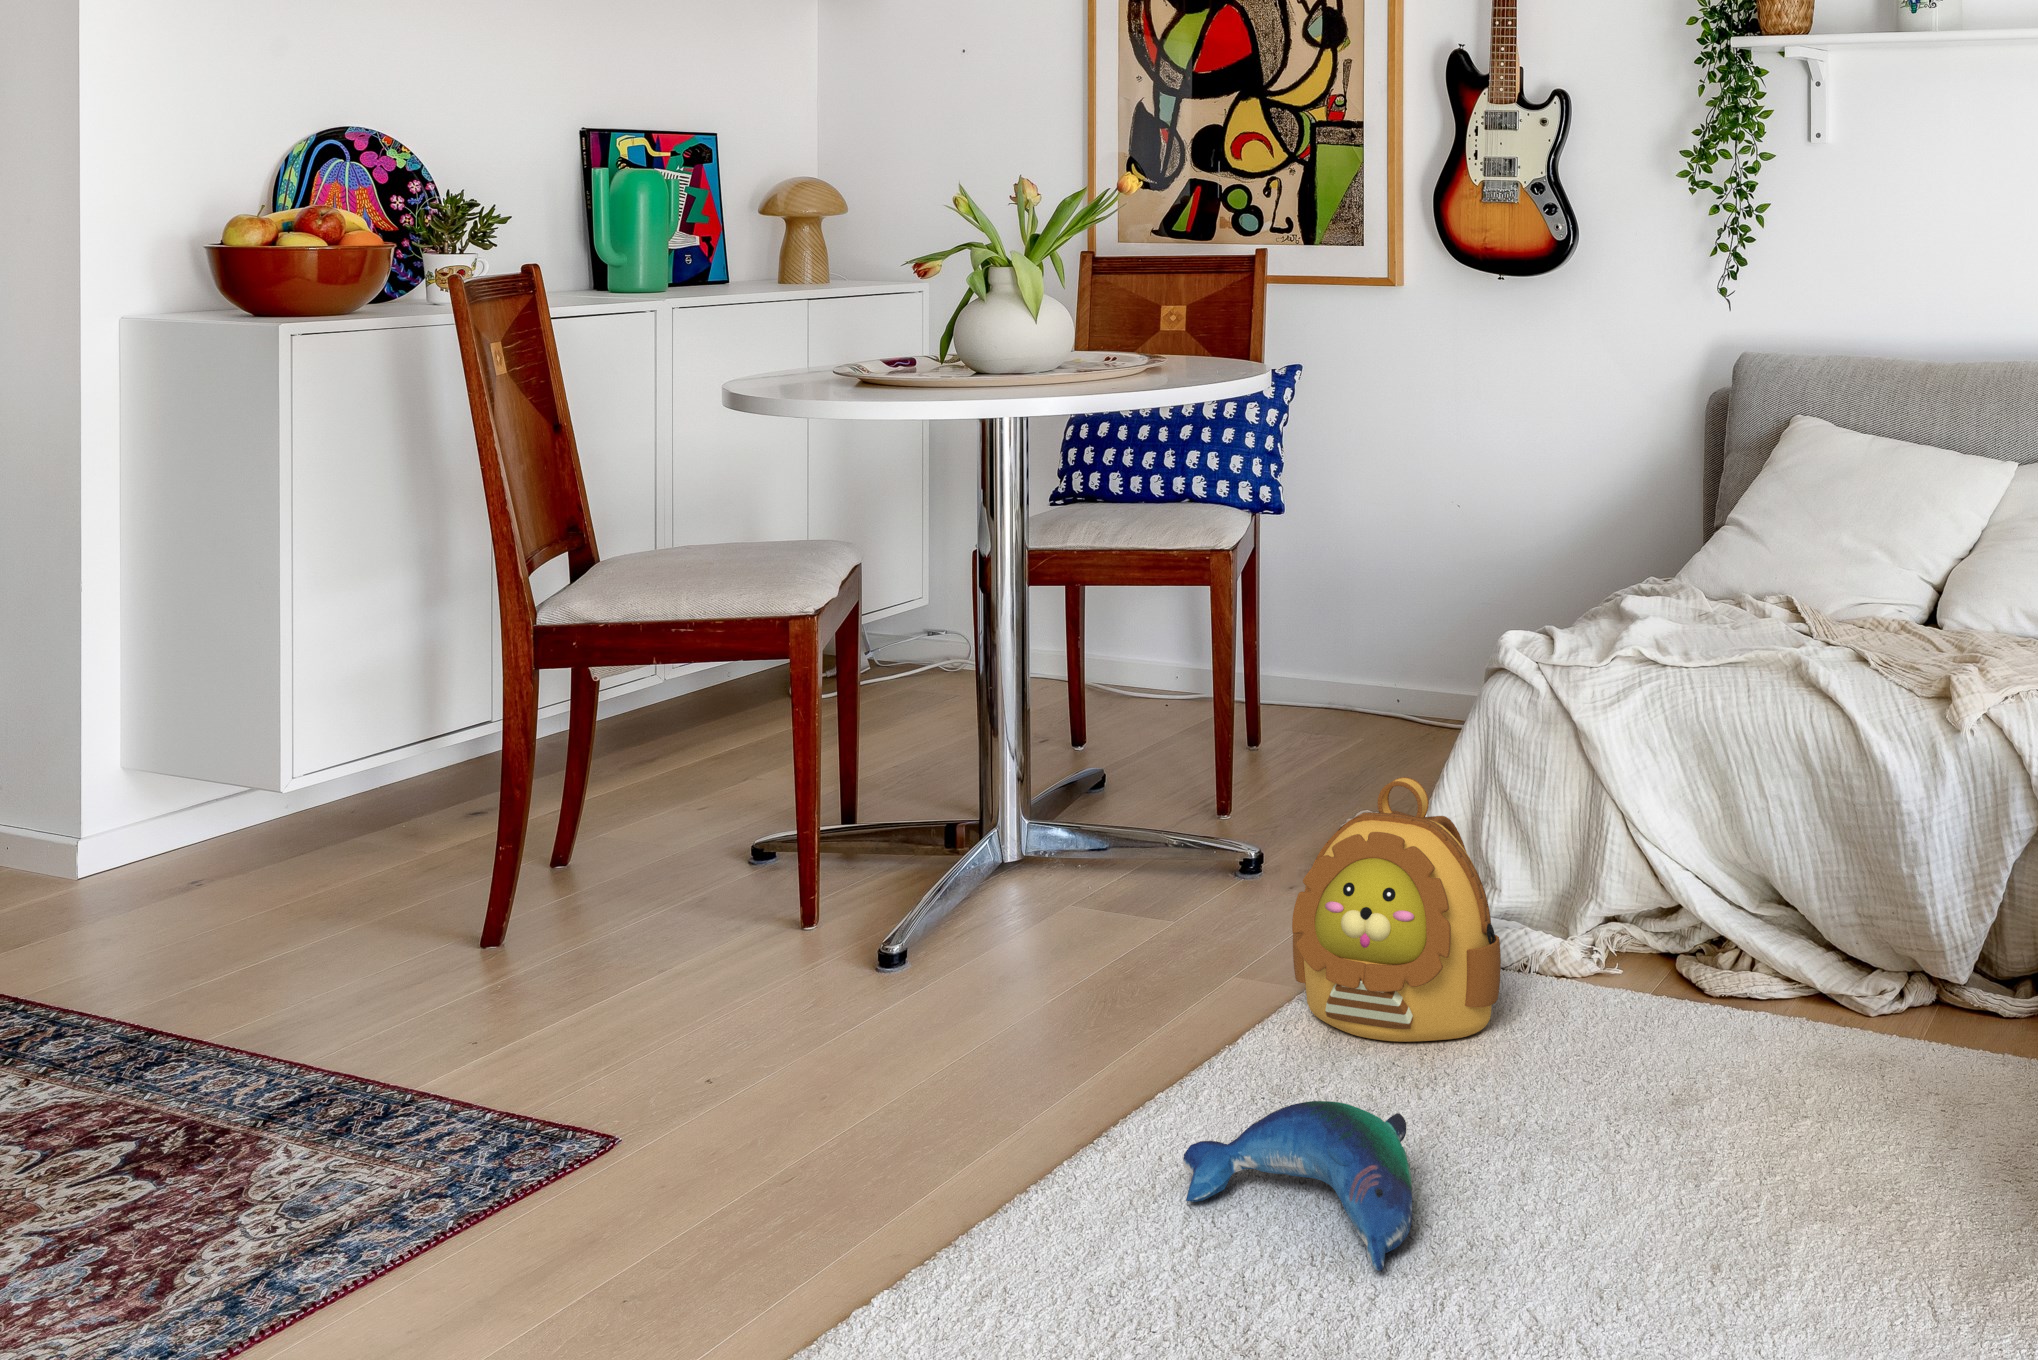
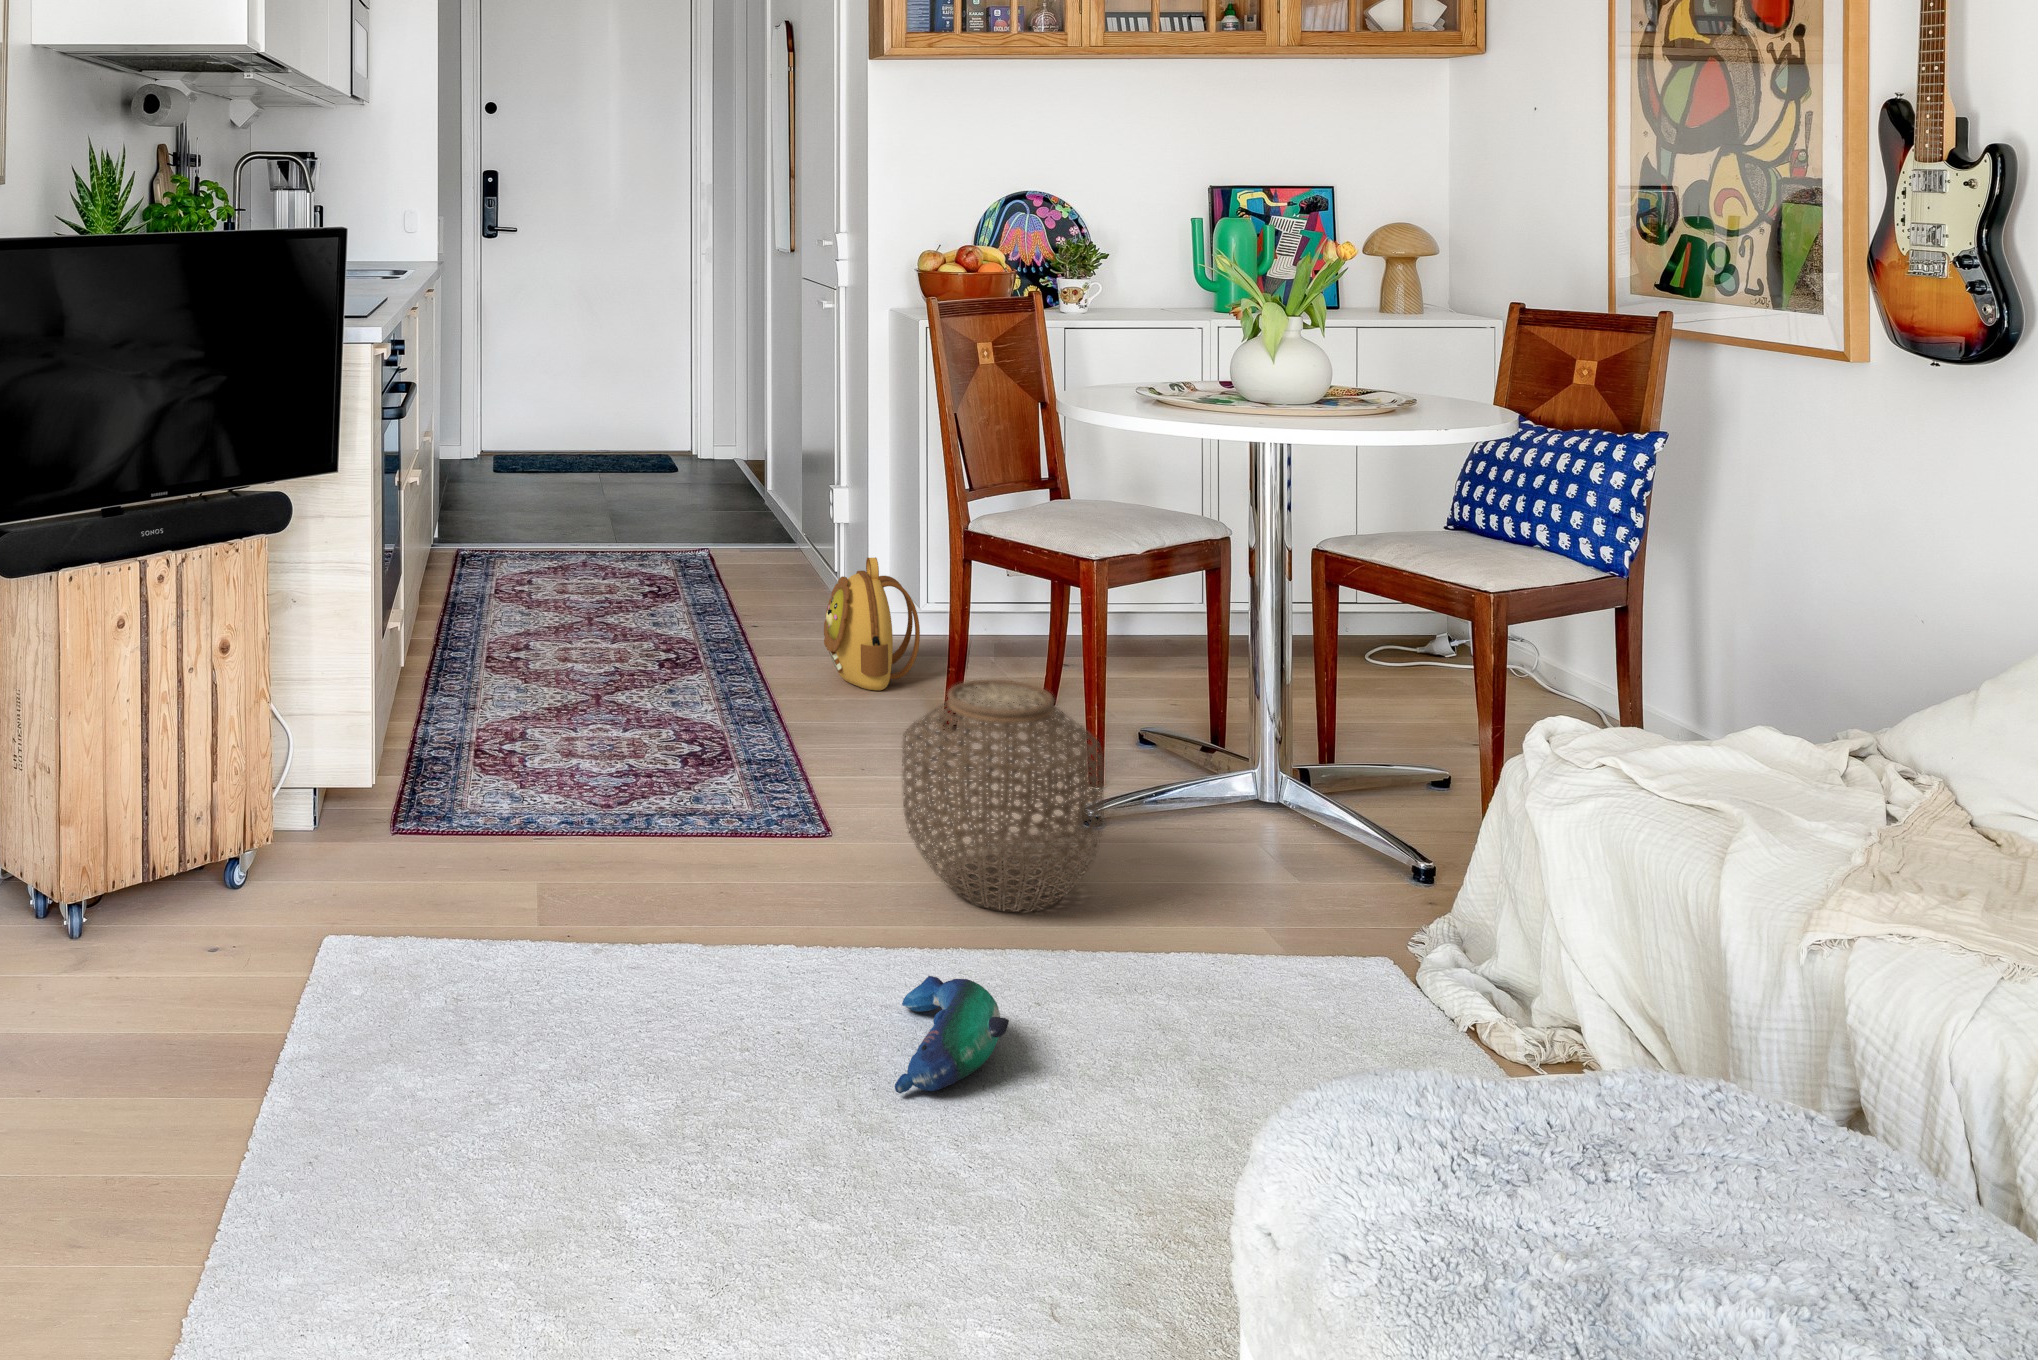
woven basket: none [851,743,1144,1078] -> present [902,680,1104,912]
backpack: present [1292,777,1501,1042] -> present [824,557,920,690]

